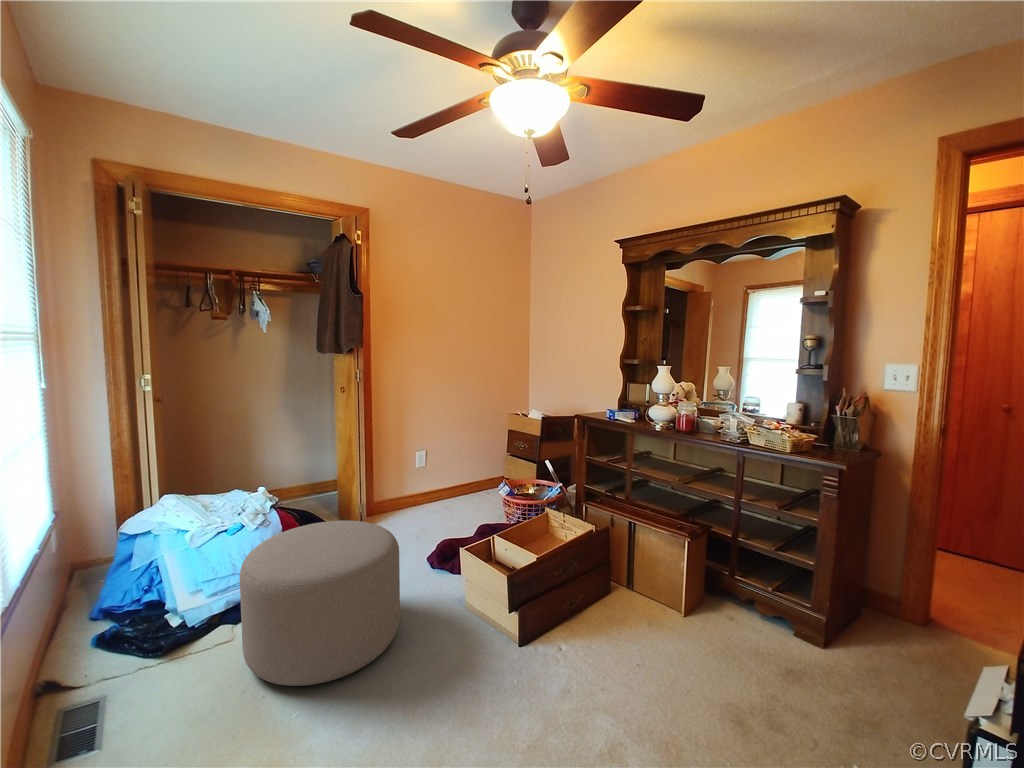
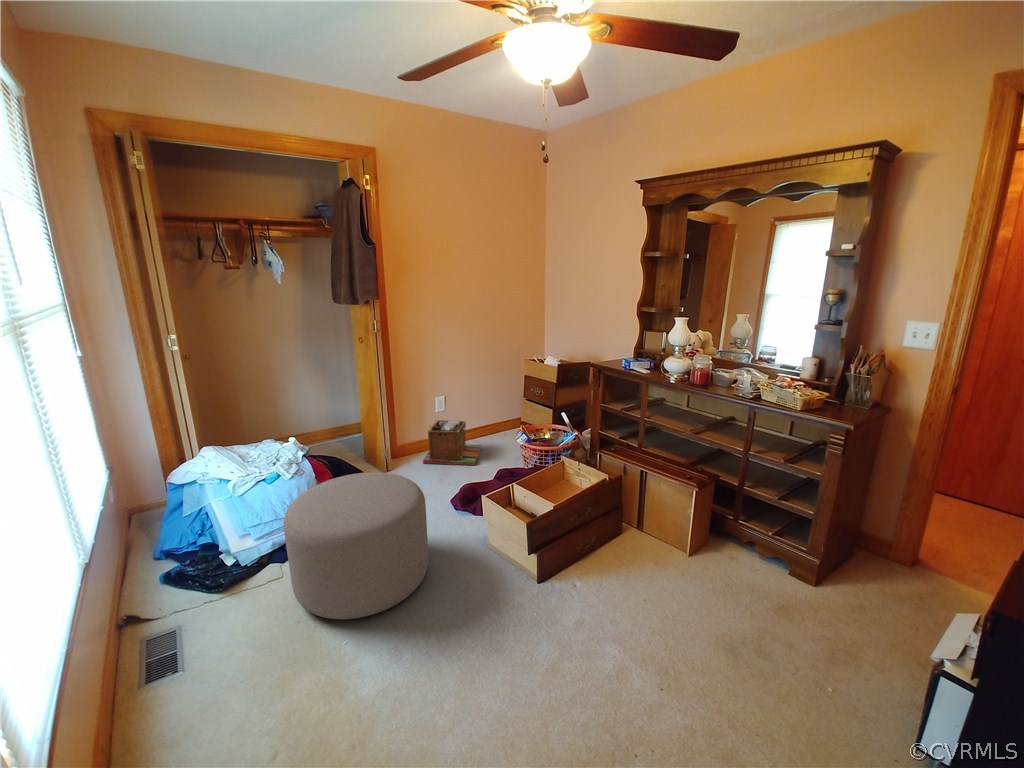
laundry basket: none [401,476,464,524] -> present [423,420,481,466]

